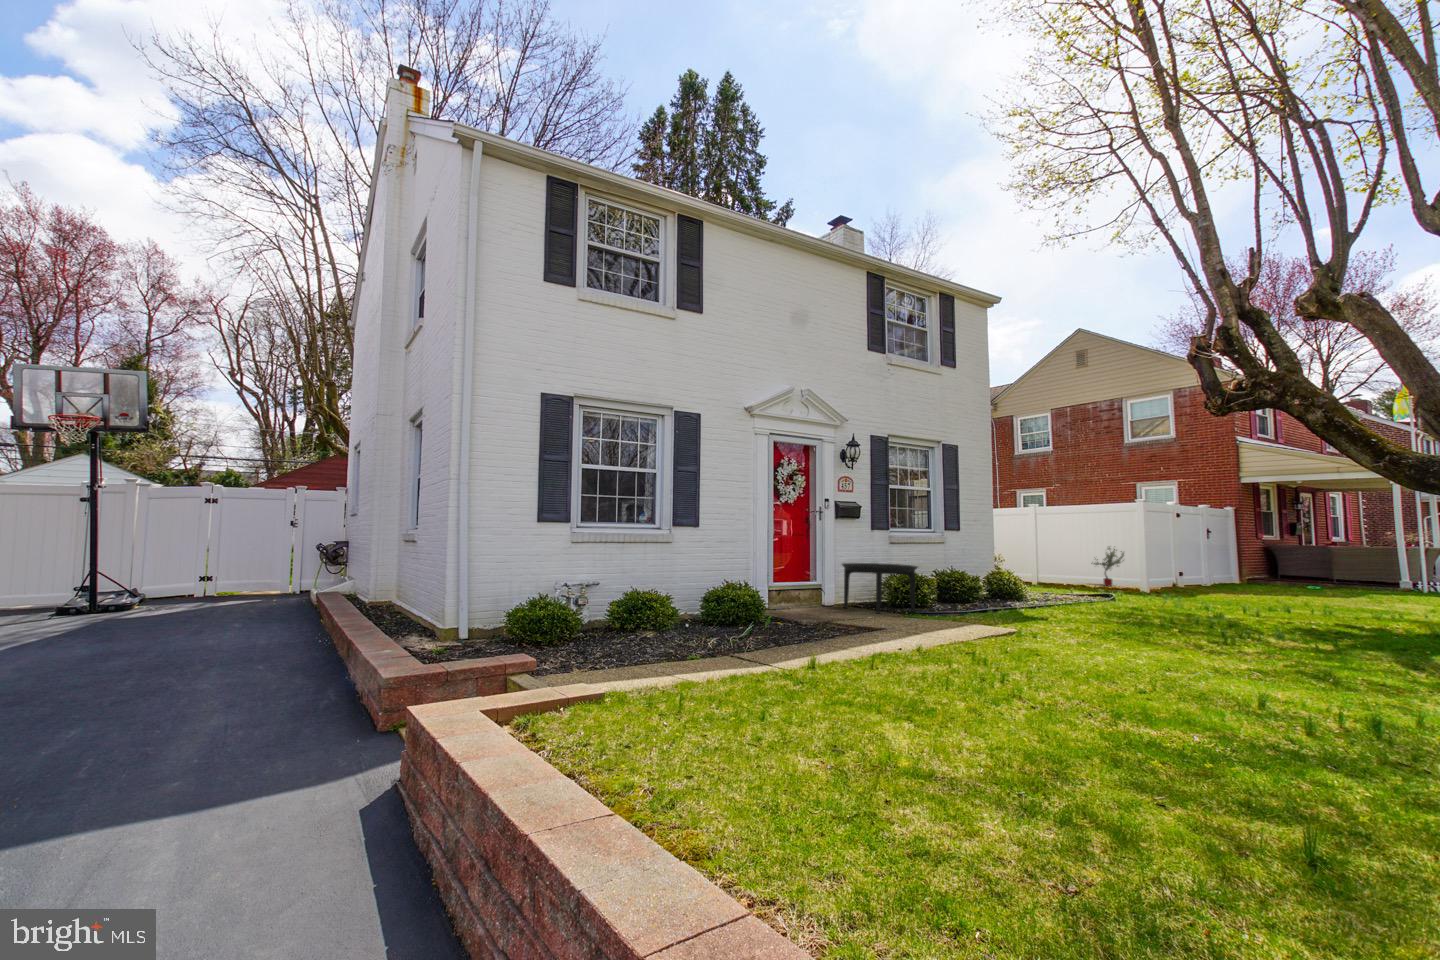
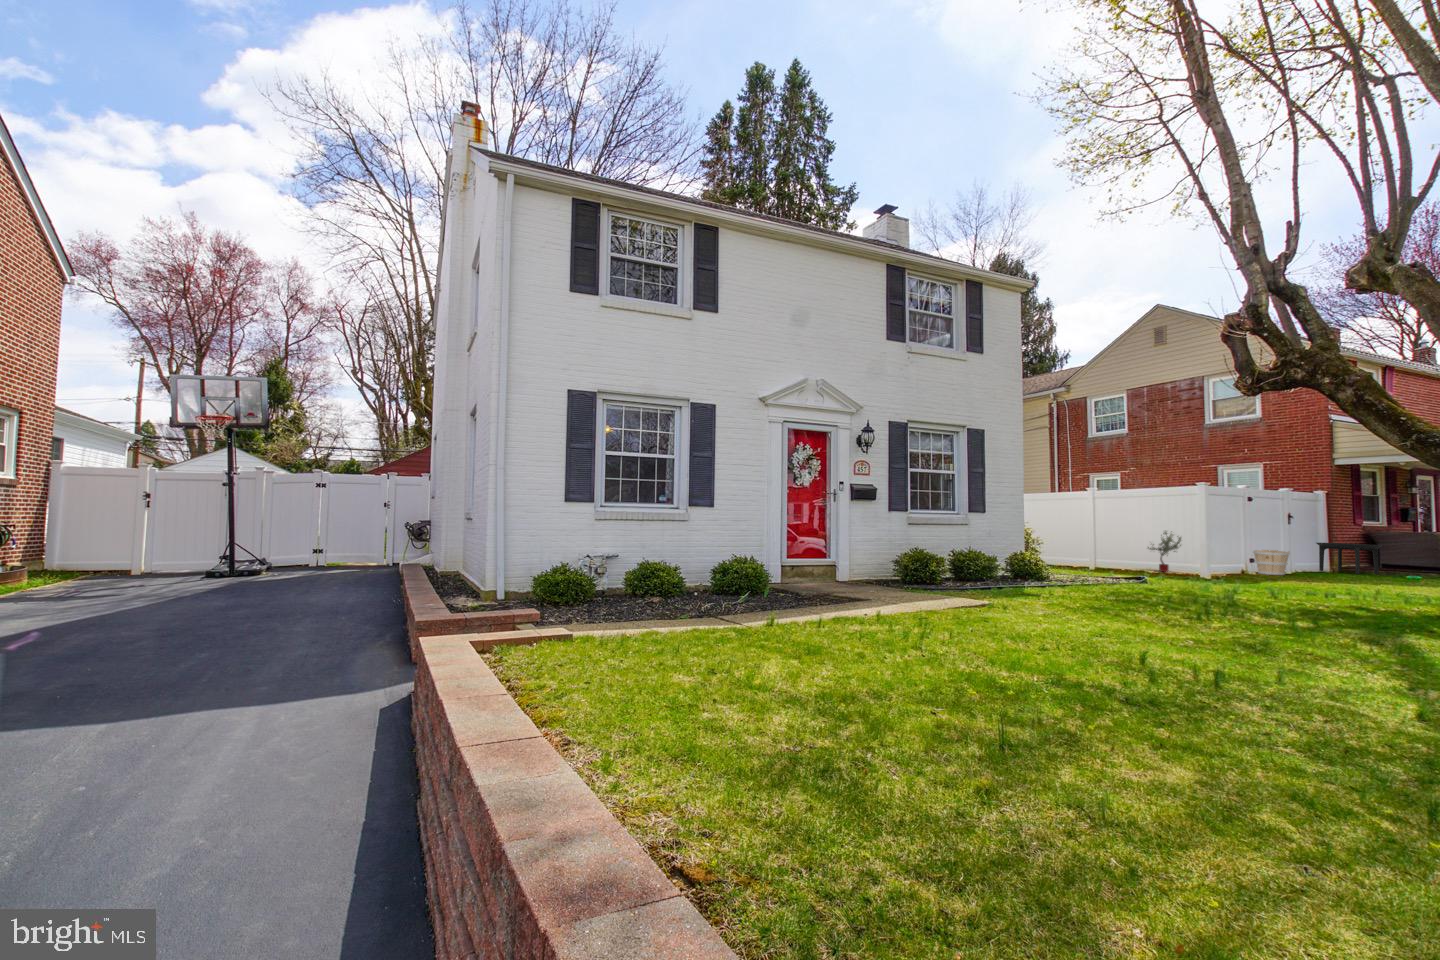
round table: present [842,563,918,613] -> present [1316,543,1382,574]
wooden bucket: none [1183,563,1217,587] -> present [1253,550,1290,575]

